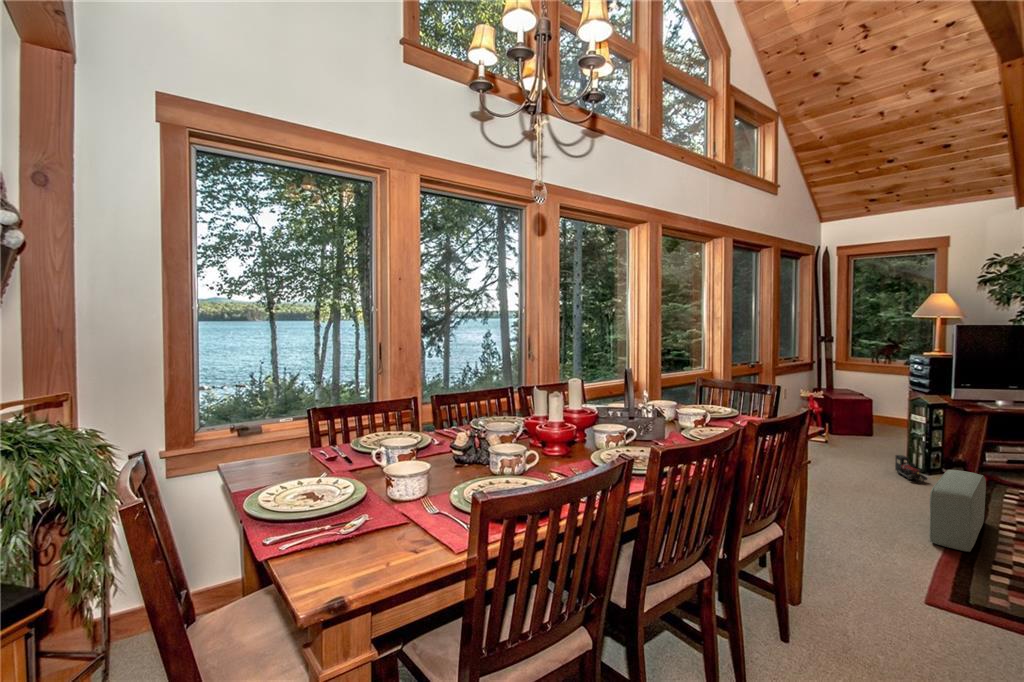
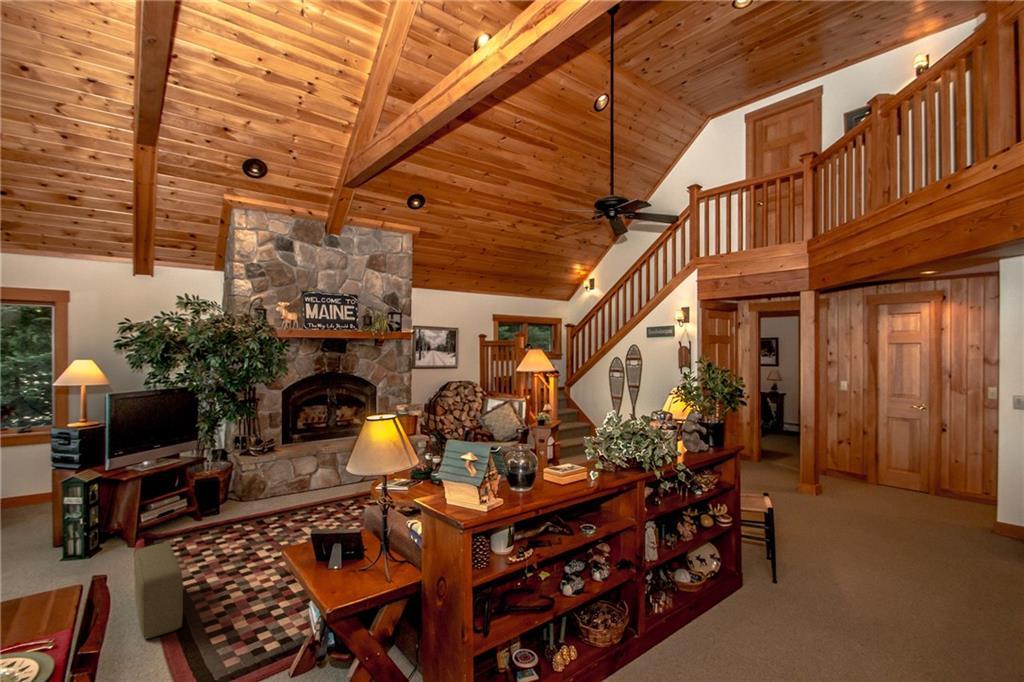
toy train: present [895,455,927,482] -> none [50,548,95,575]

